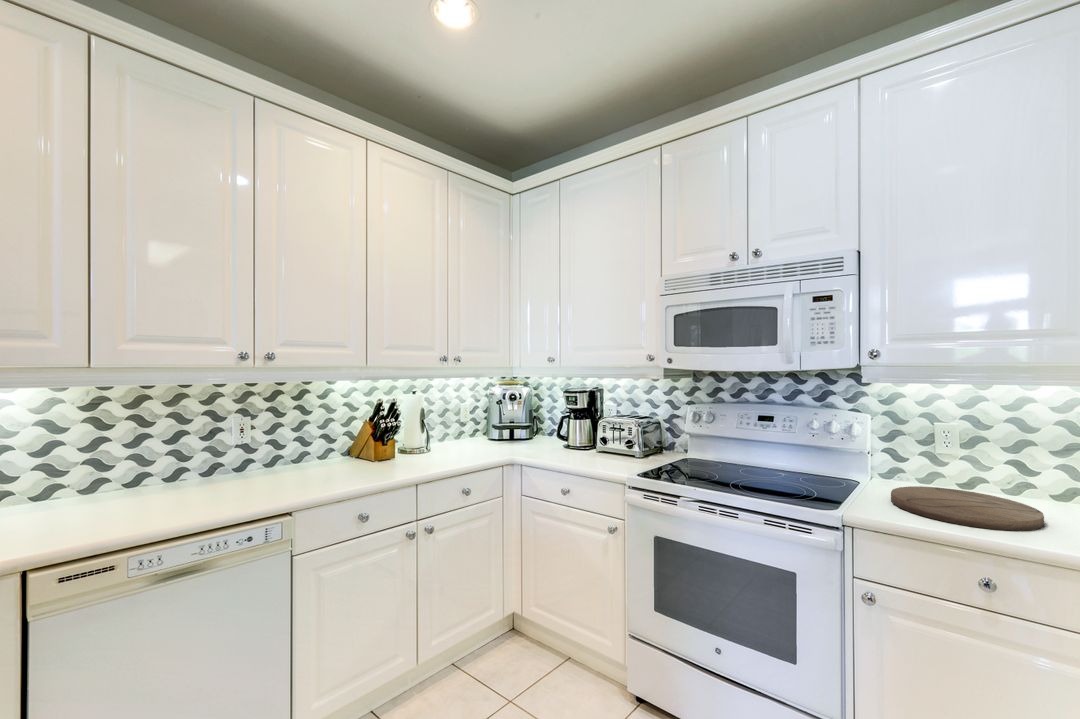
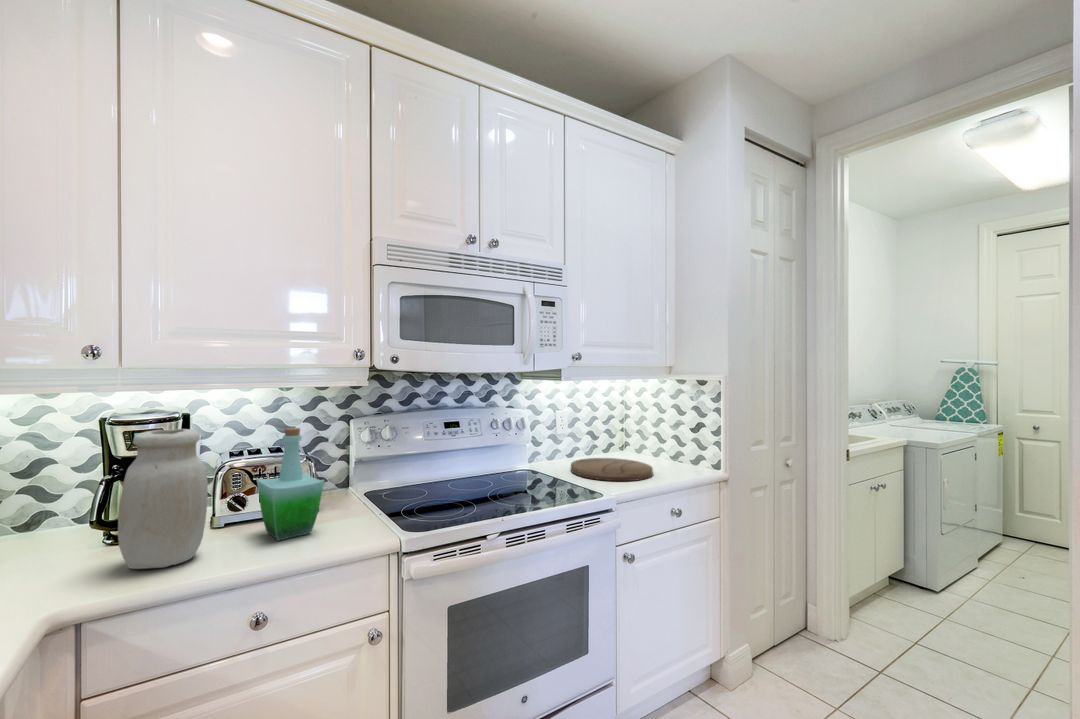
jar: none [545,396,575,456] -> present [118,429,208,569]
bottle: none [591,401,625,462] -> present [257,428,324,541]

